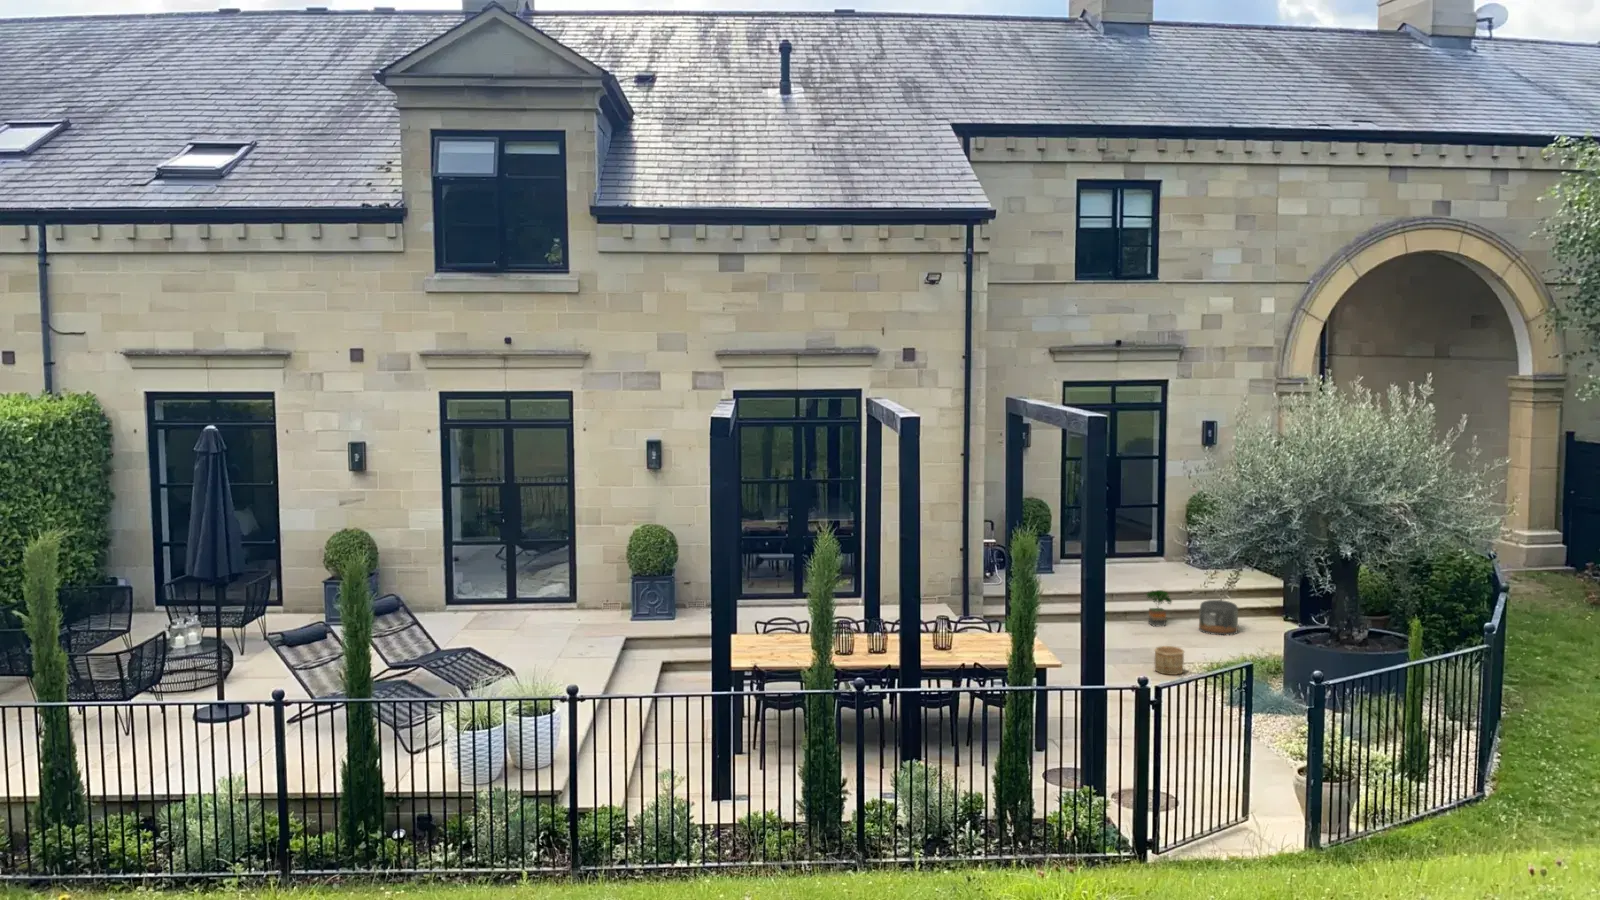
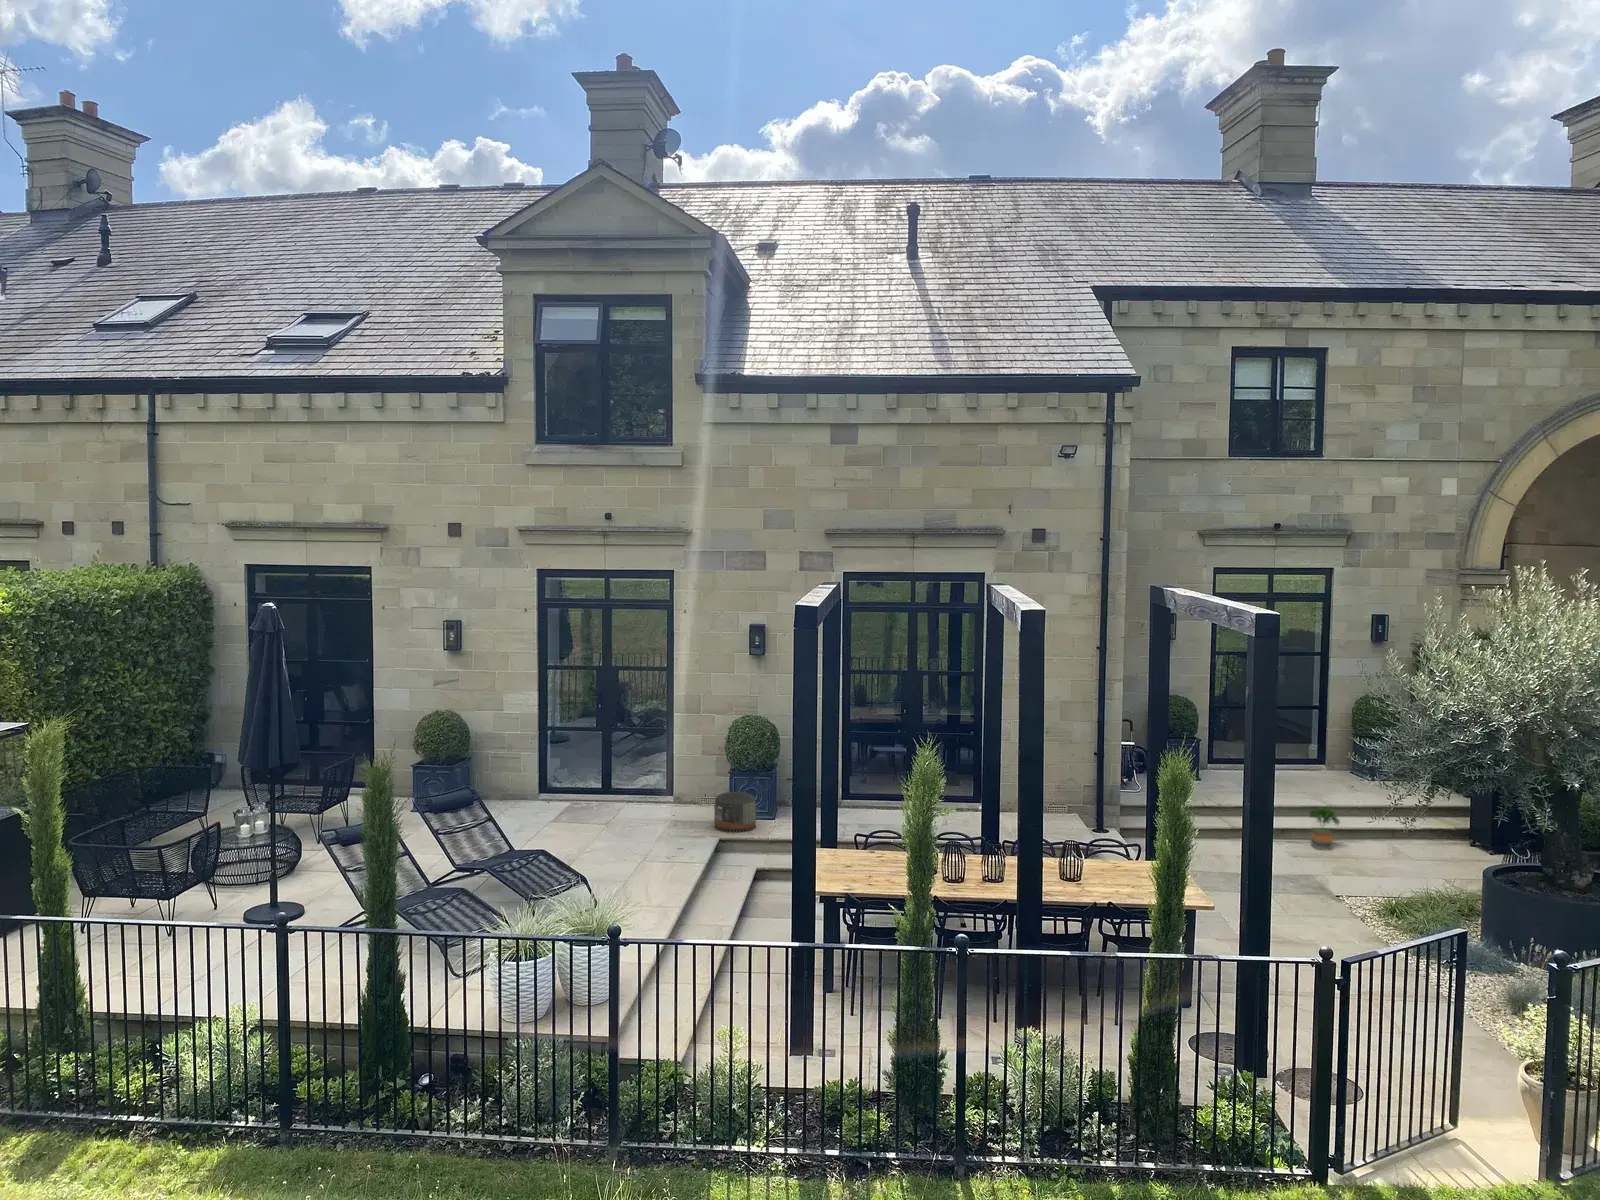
pouf: present [1199,600,1238,635] -> present [714,792,756,833]
wooden bucket: present [1155,646,1184,675] -> none [1323,880,1361,916]

